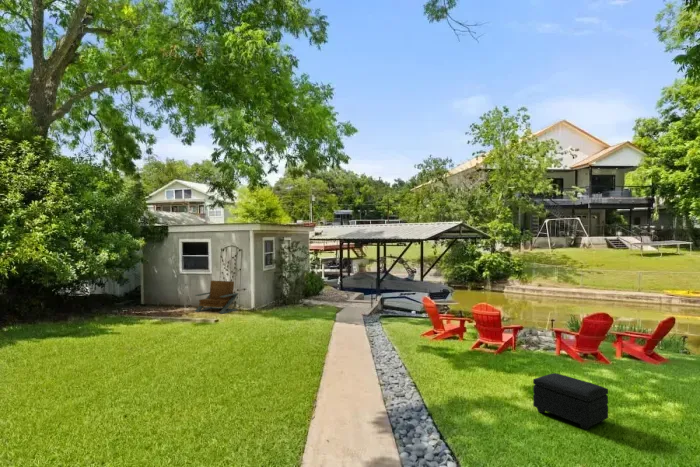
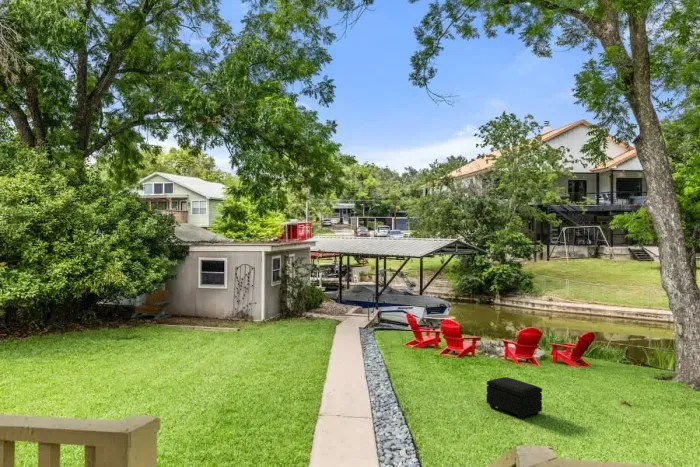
lounge chair: present [195,281,238,314] -> present [131,289,172,320]

